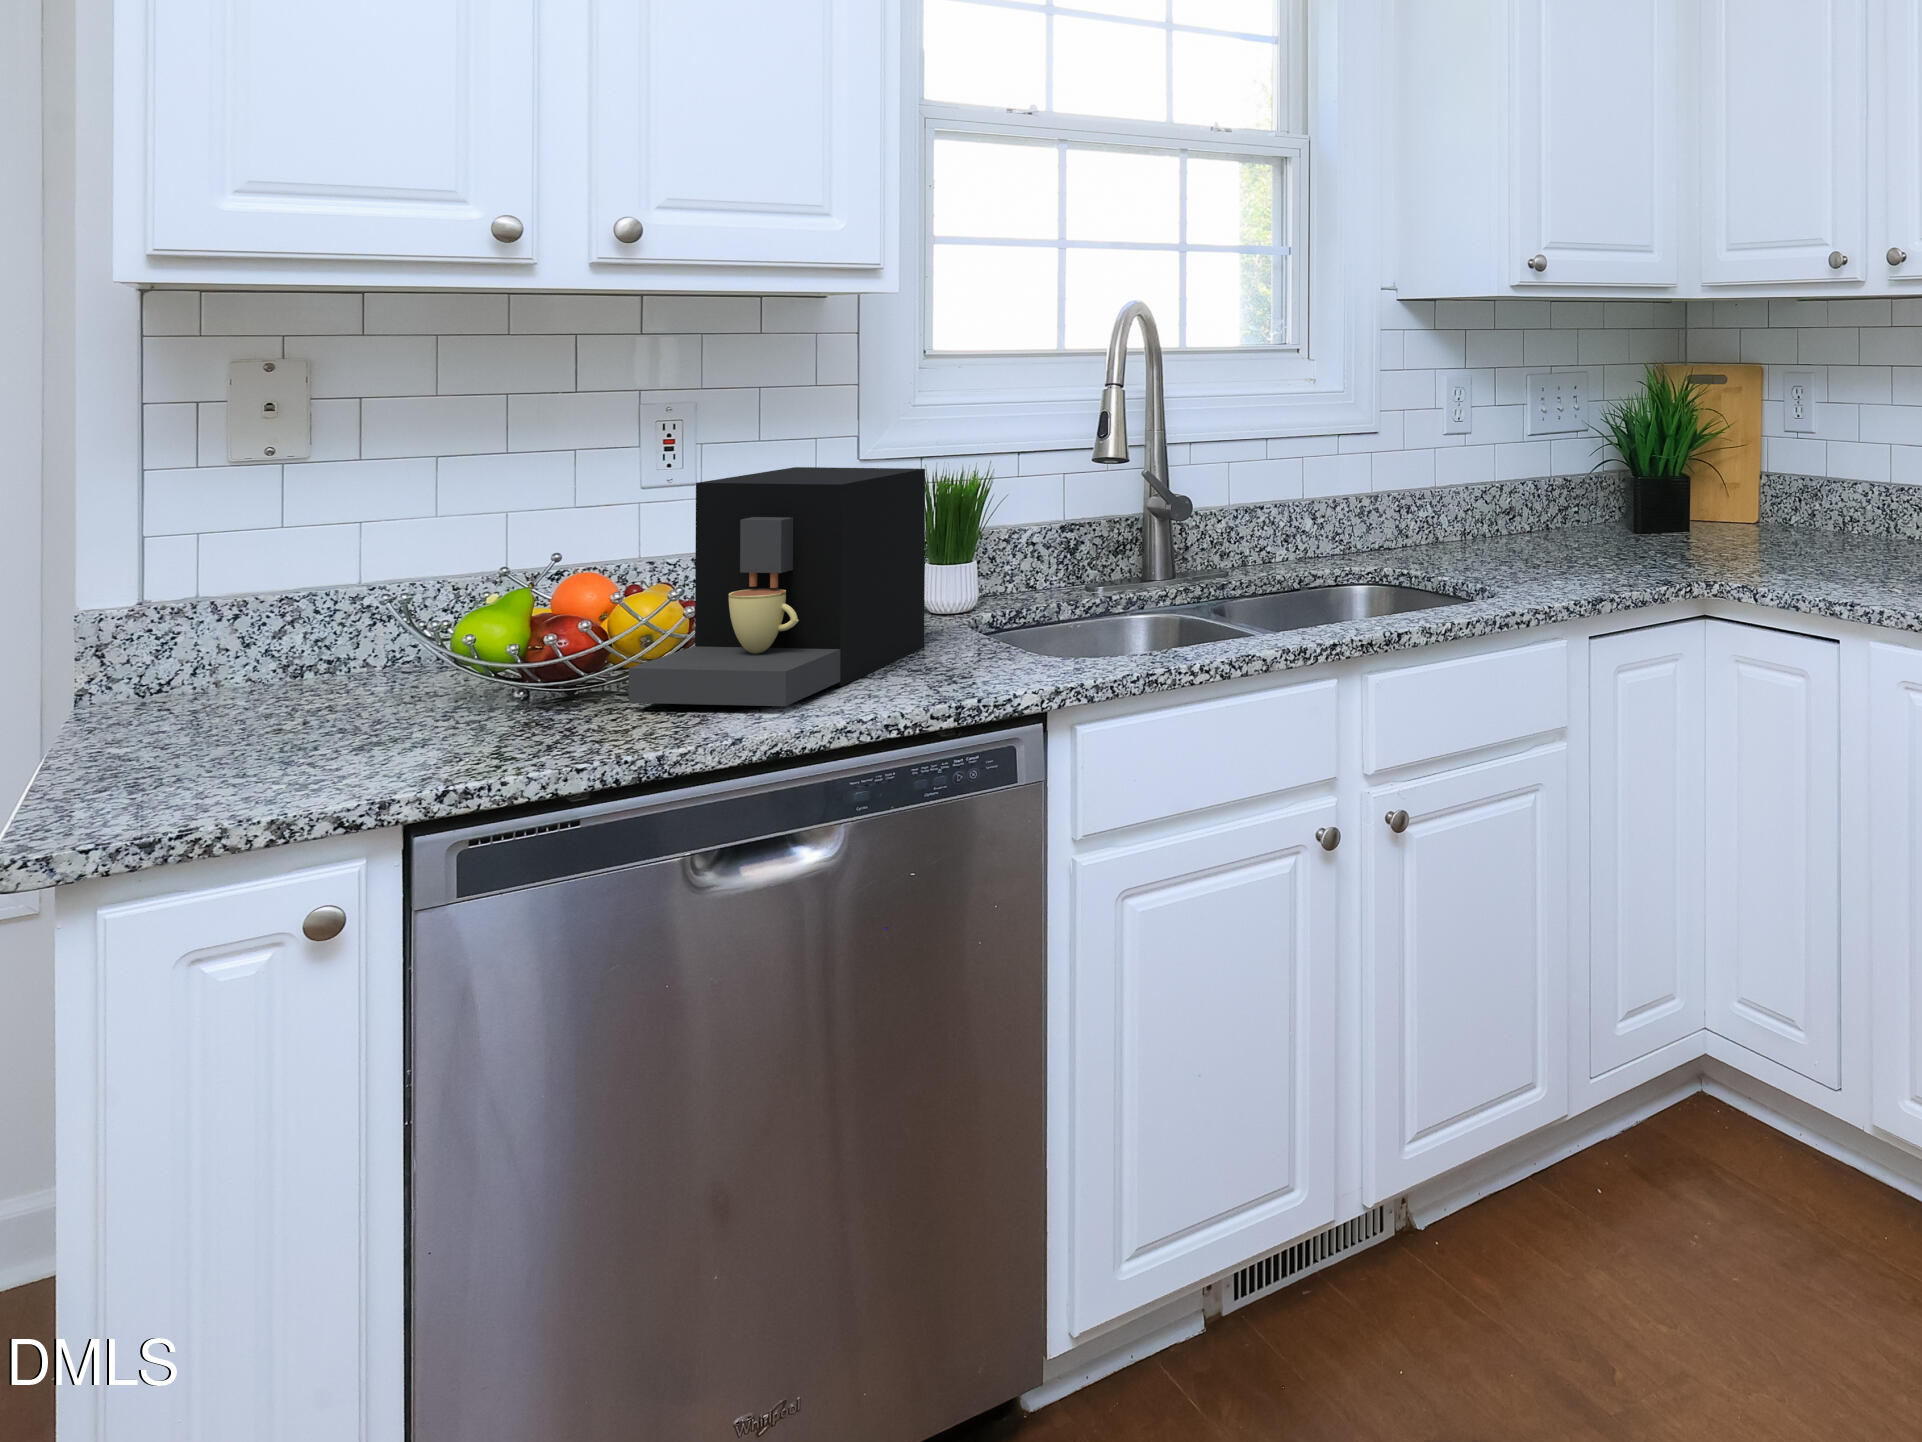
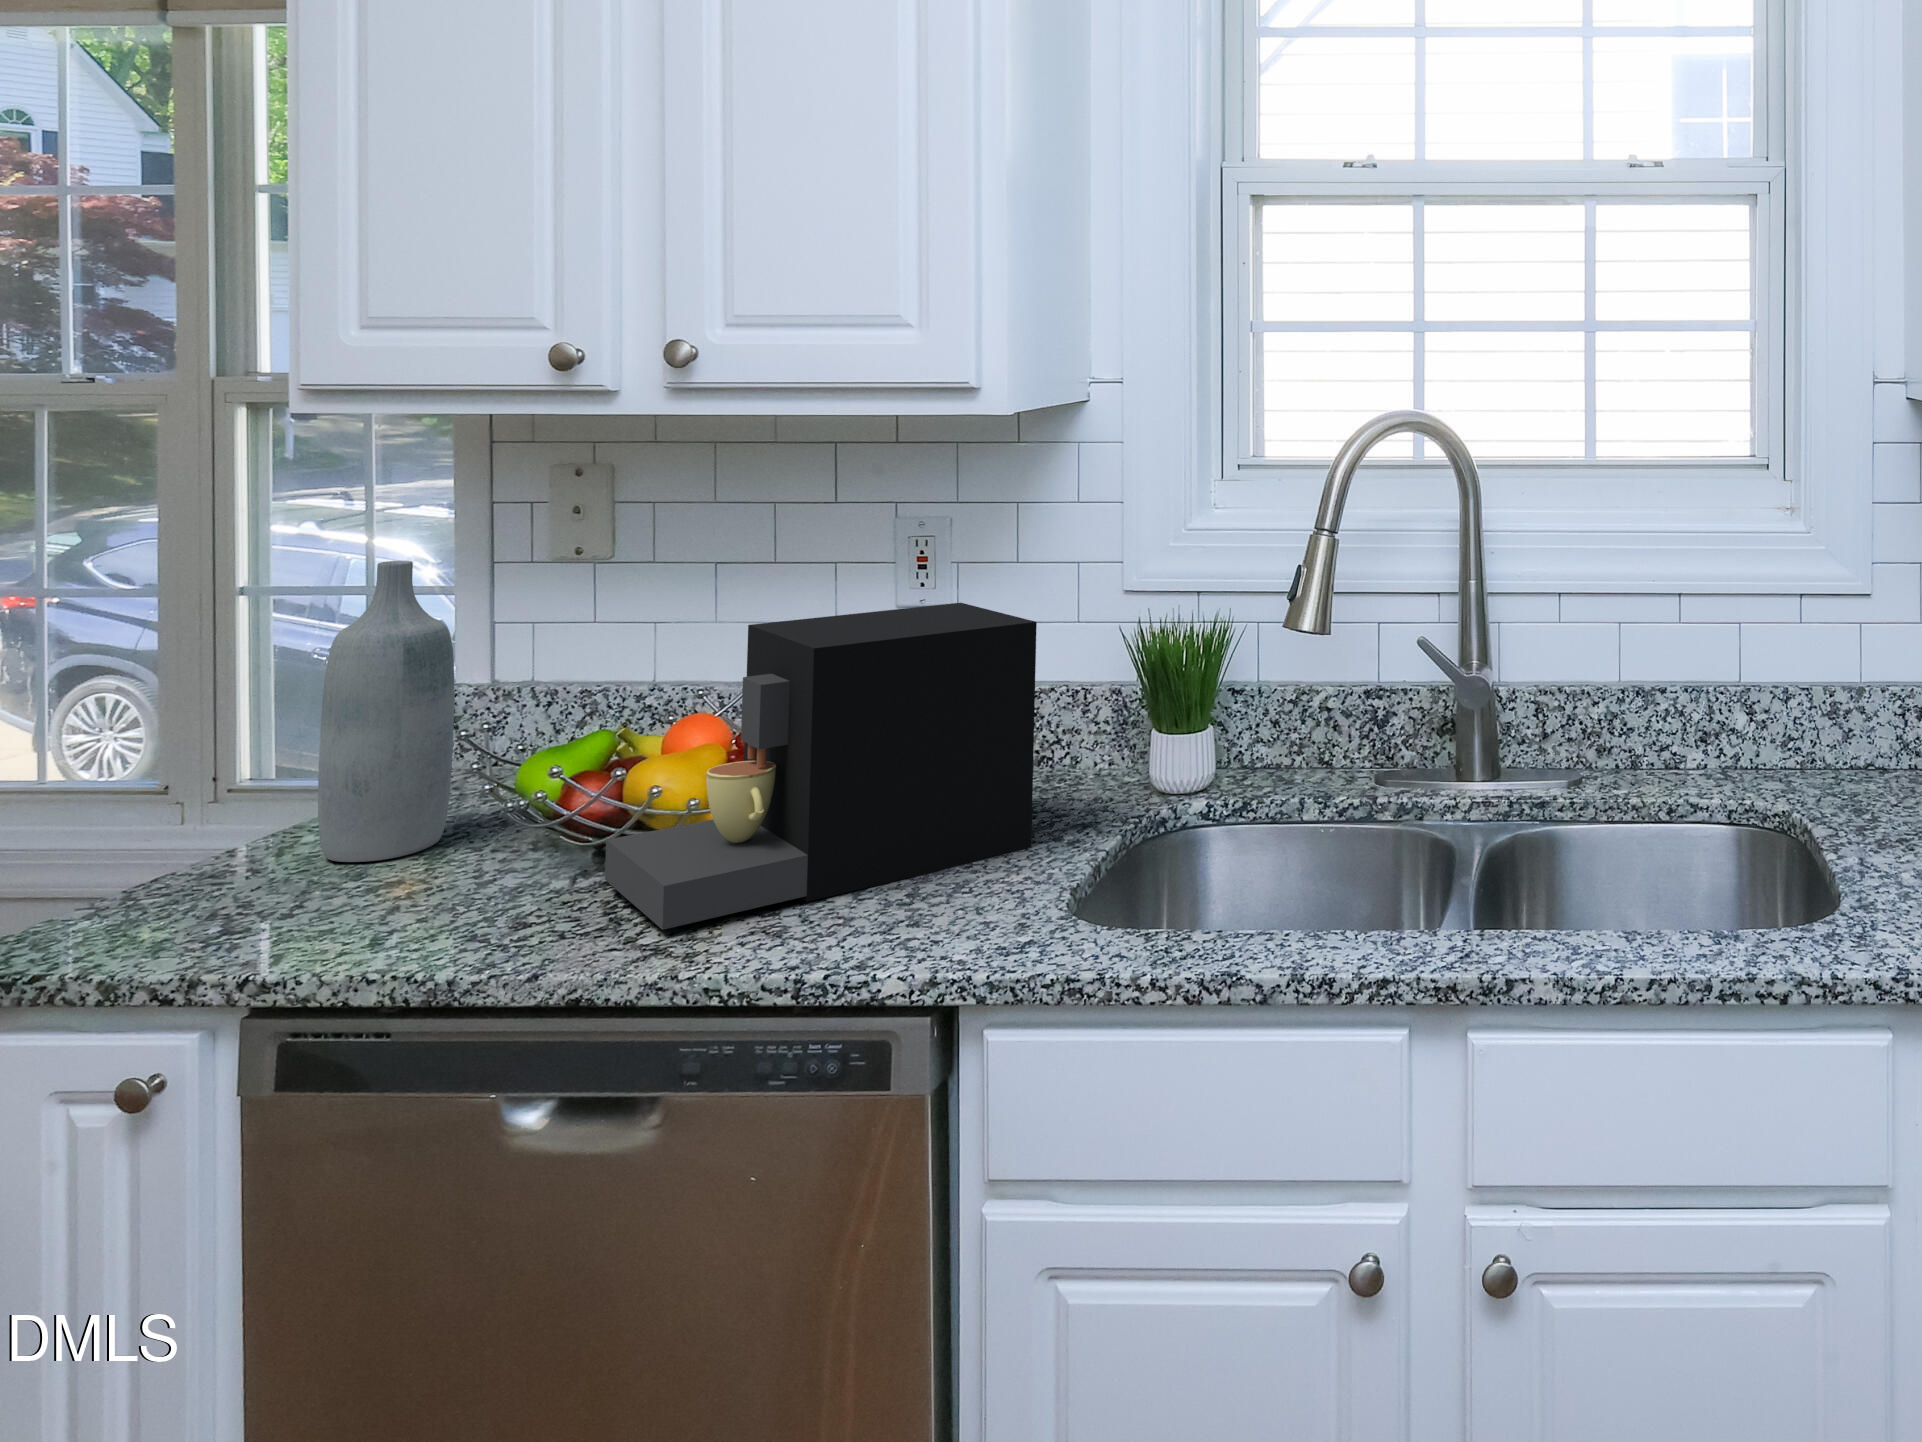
bottle: none [191,448,326,751] -> present [318,561,454,862]

